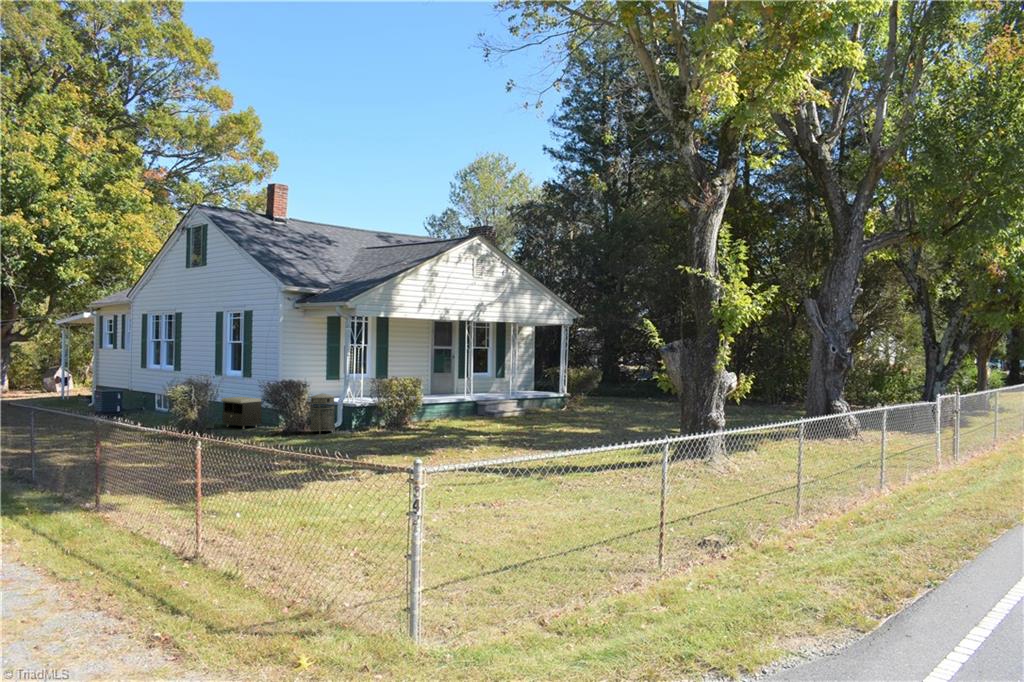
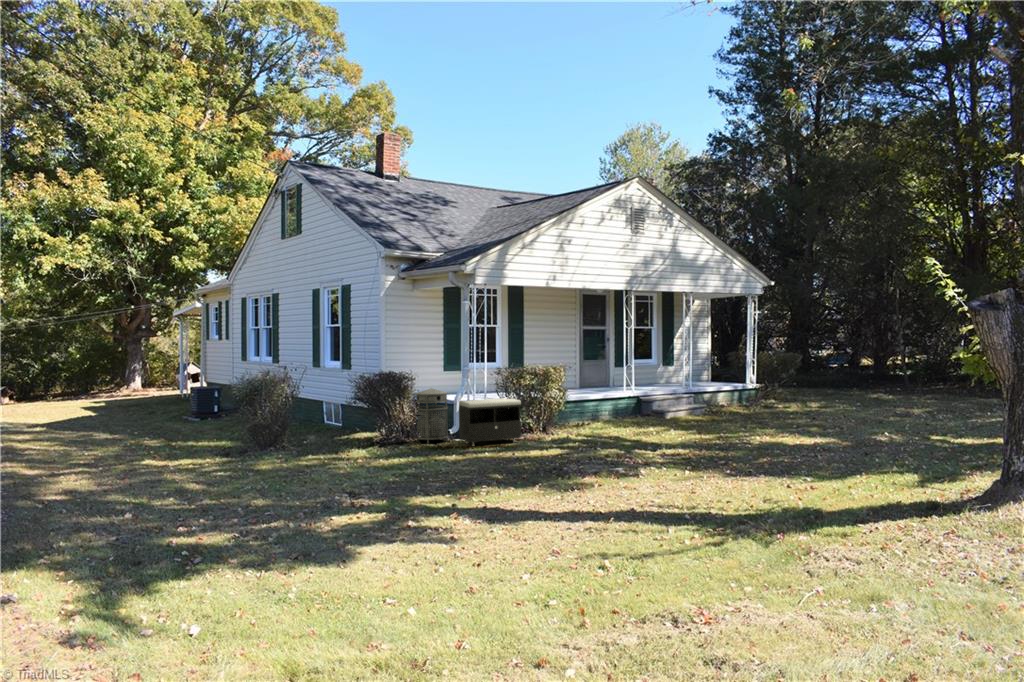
storage bench: present [221,397,262,429] -> present [459,398,521,446]

